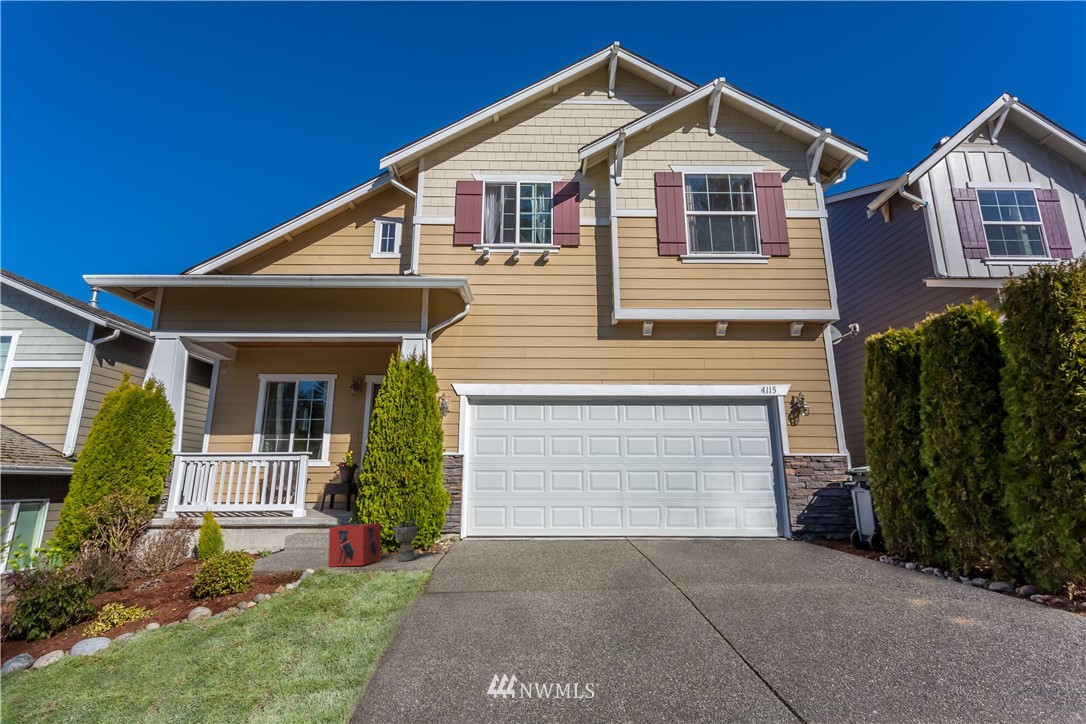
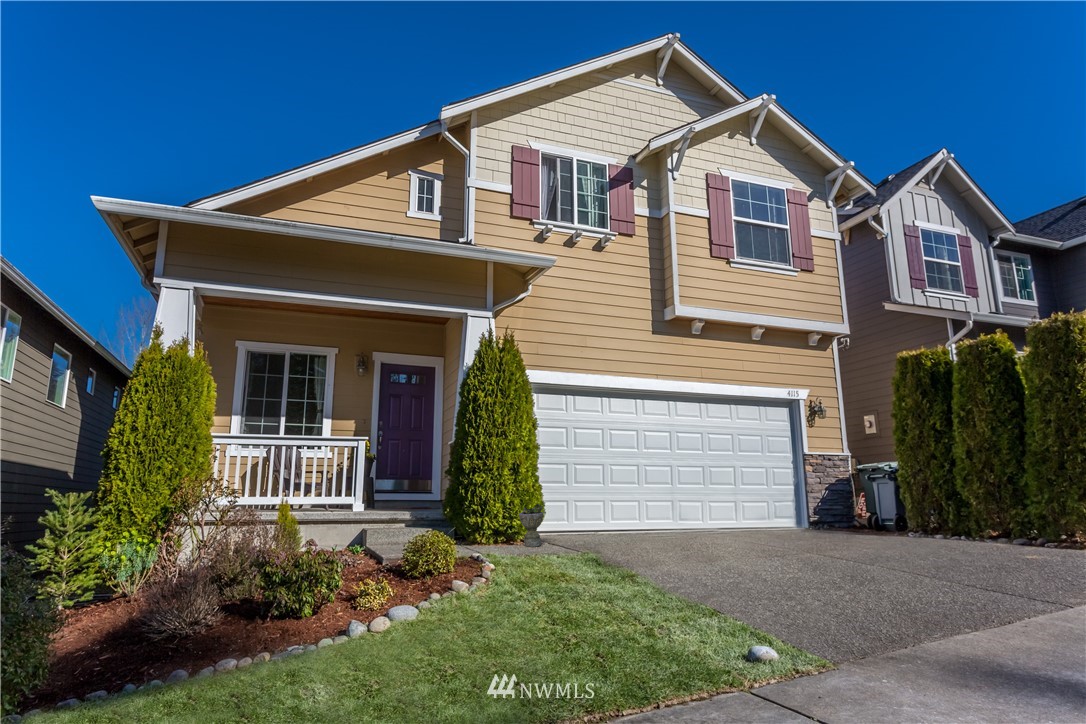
storage box: present [328,523,381,567] -> none [469,510,509,553]

